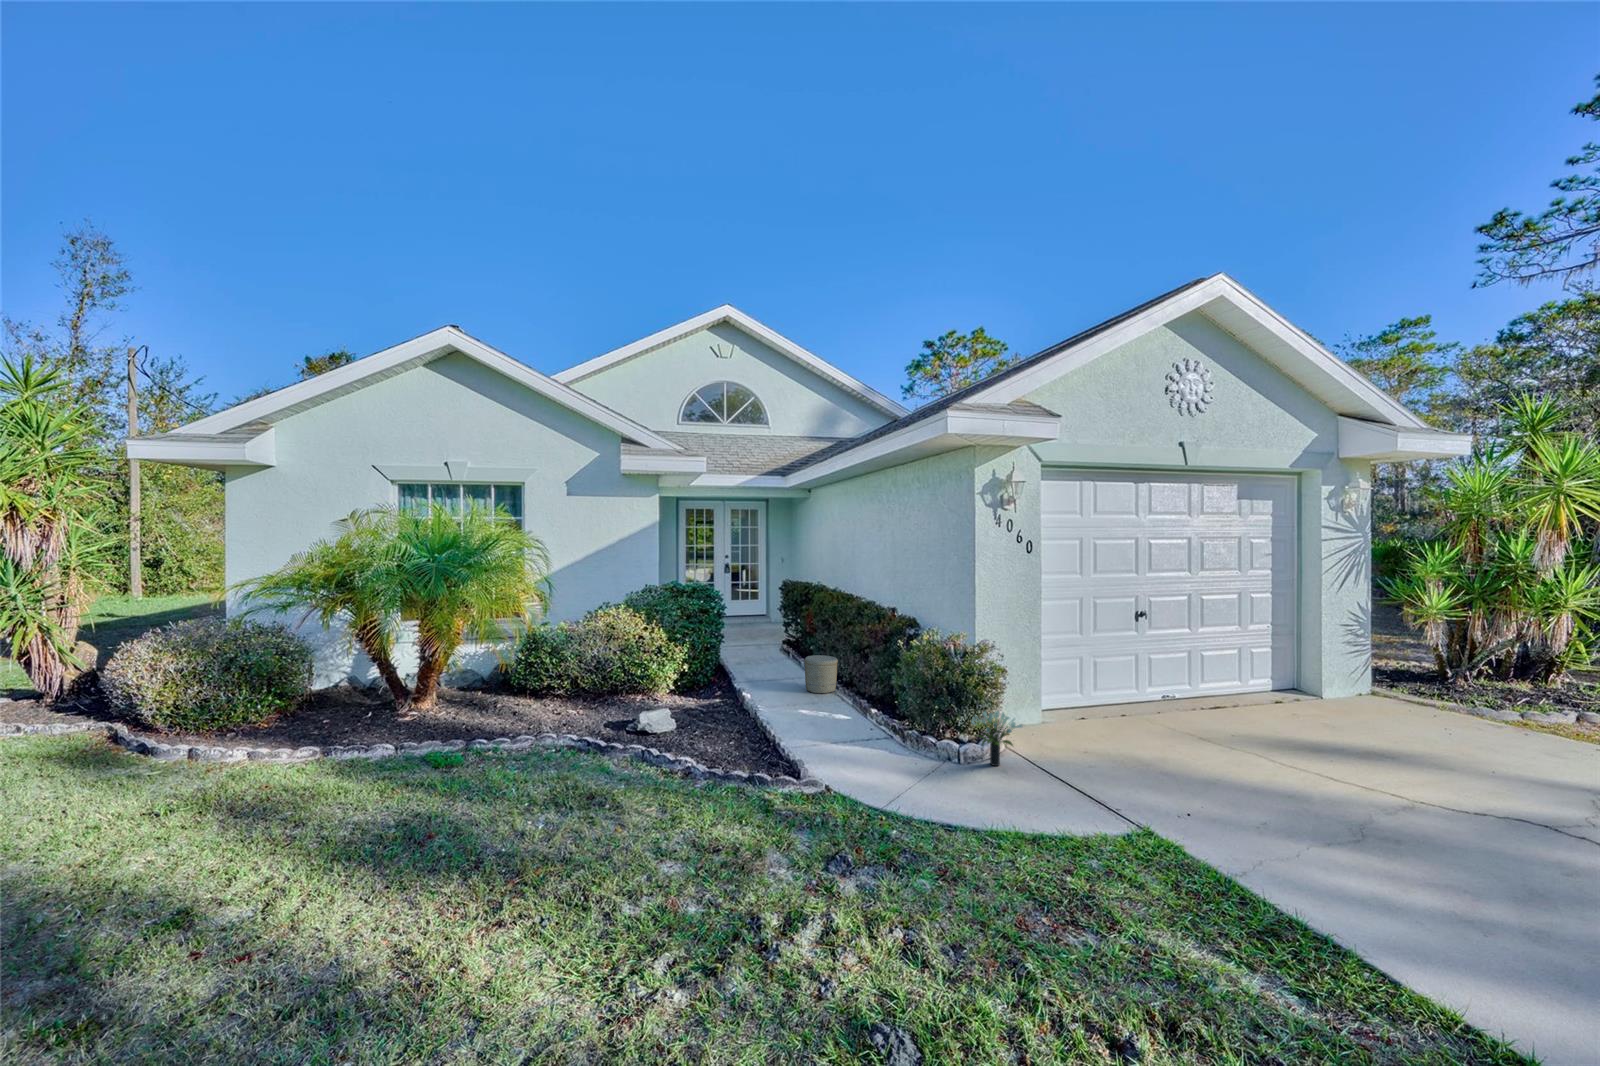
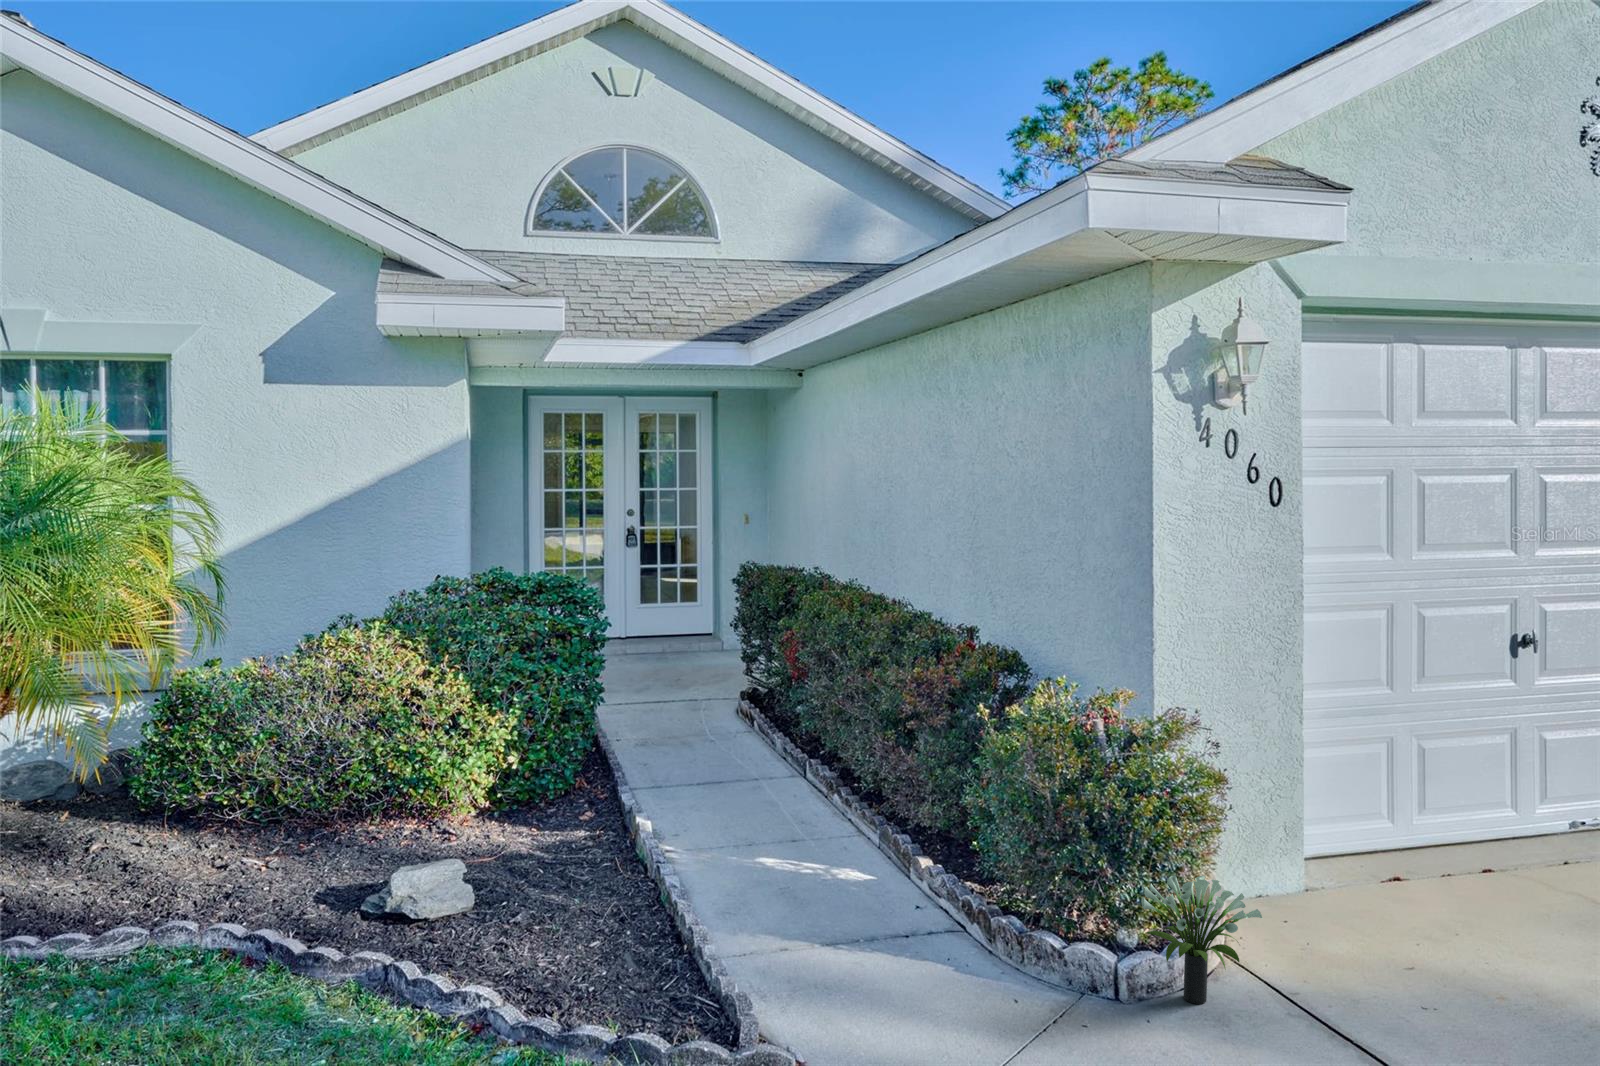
woven basket: present [805,655,838,693] -> none [776,728,848,812]

